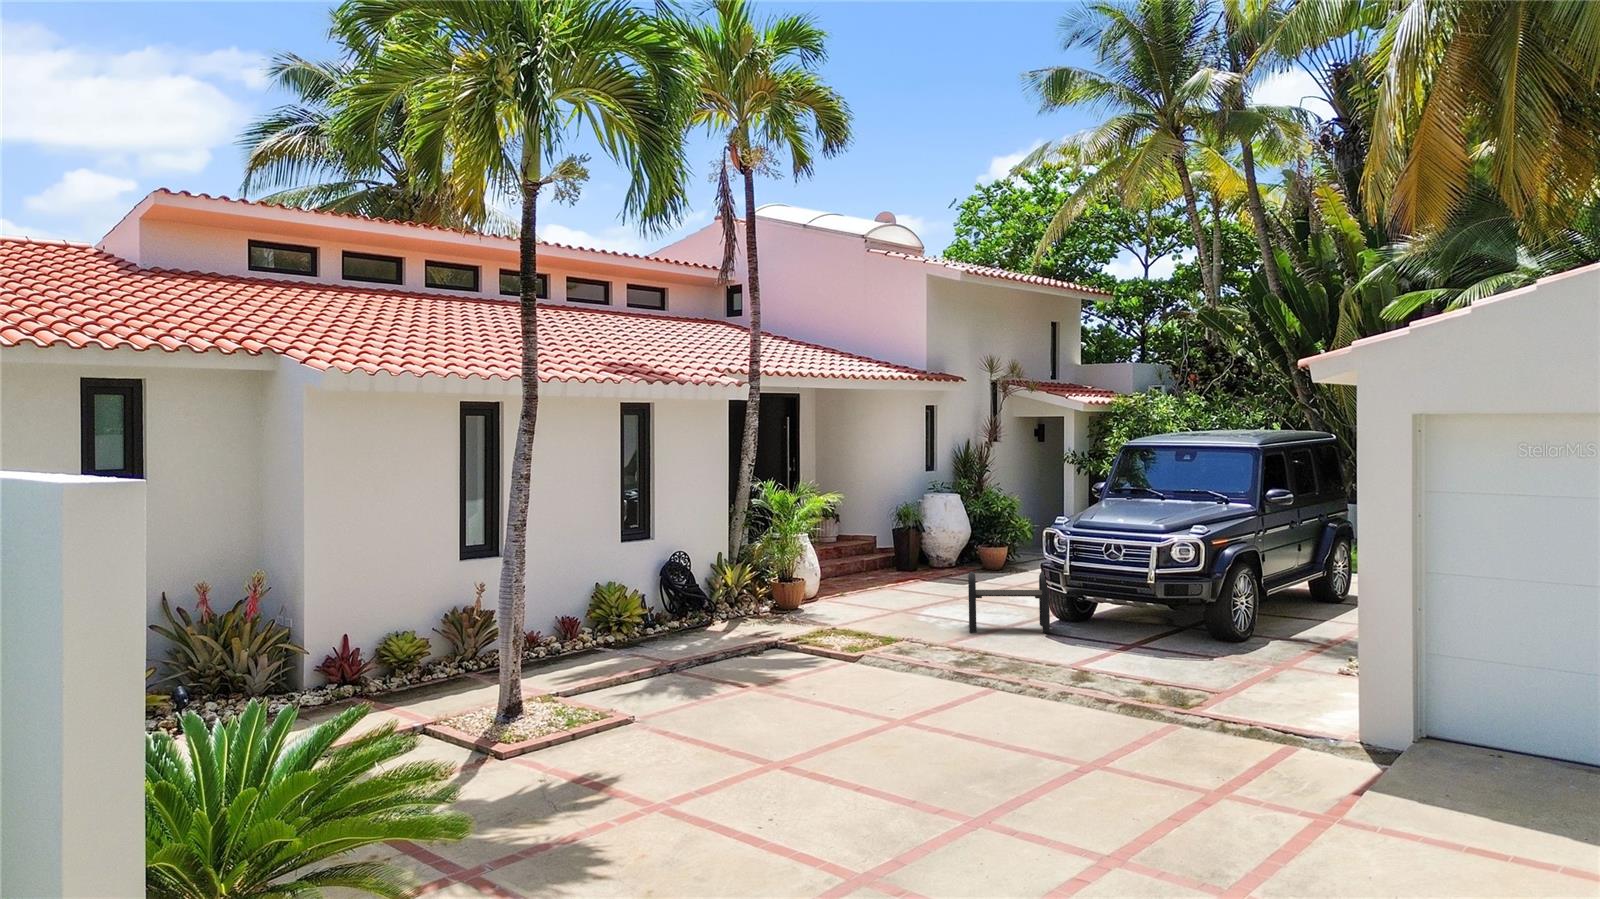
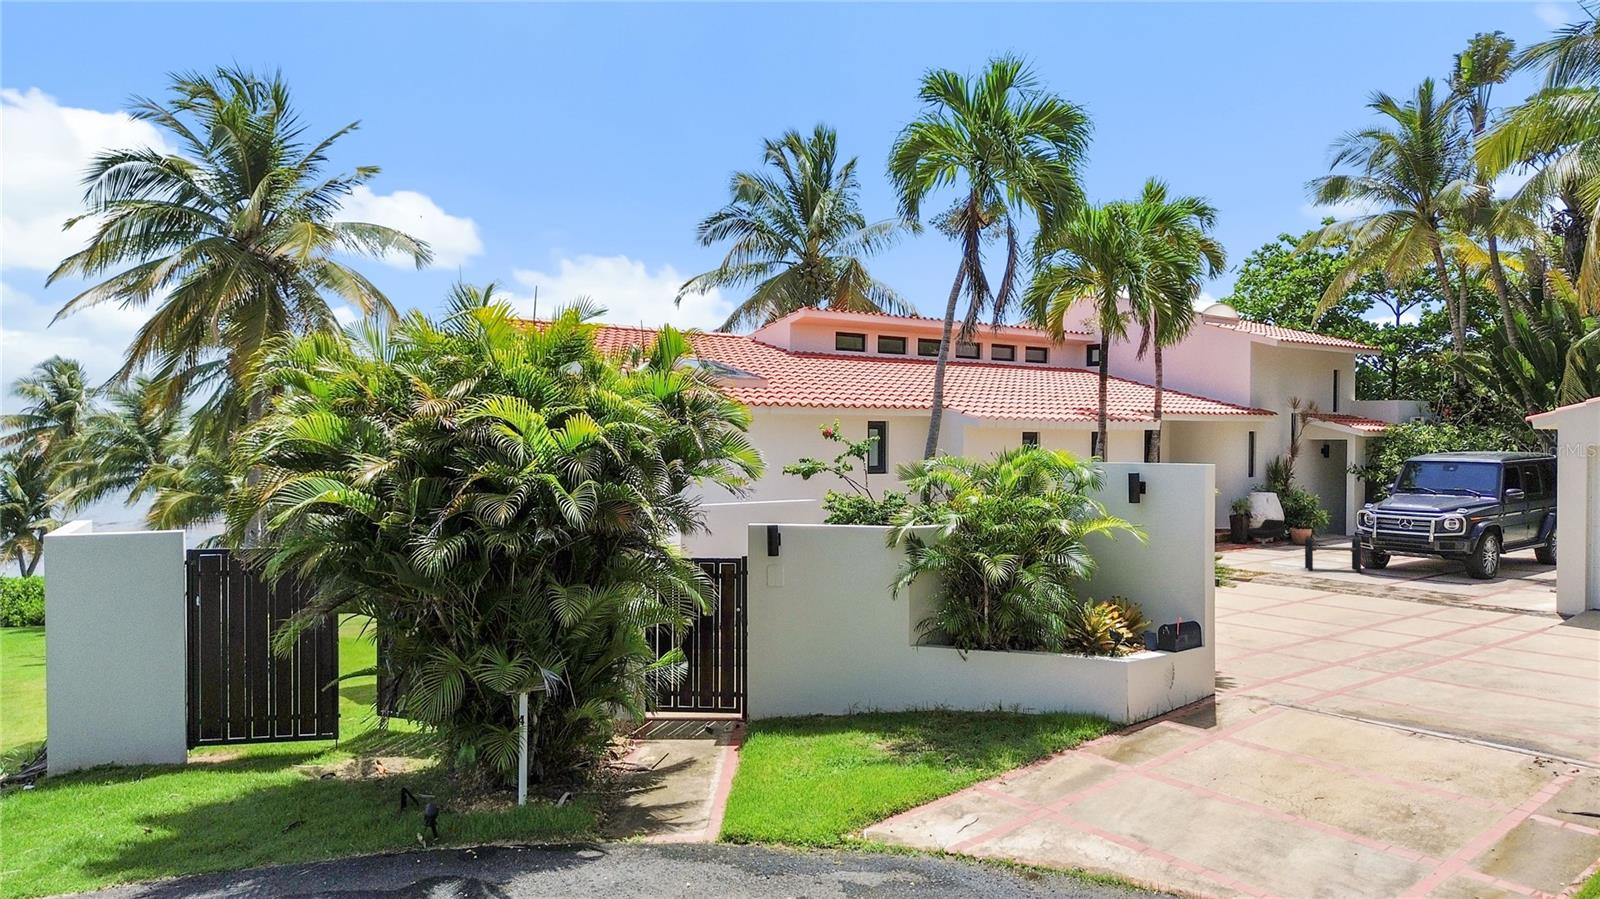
lounge chair: none [916,537,970,580] -> present [1246,519,1285,547]

